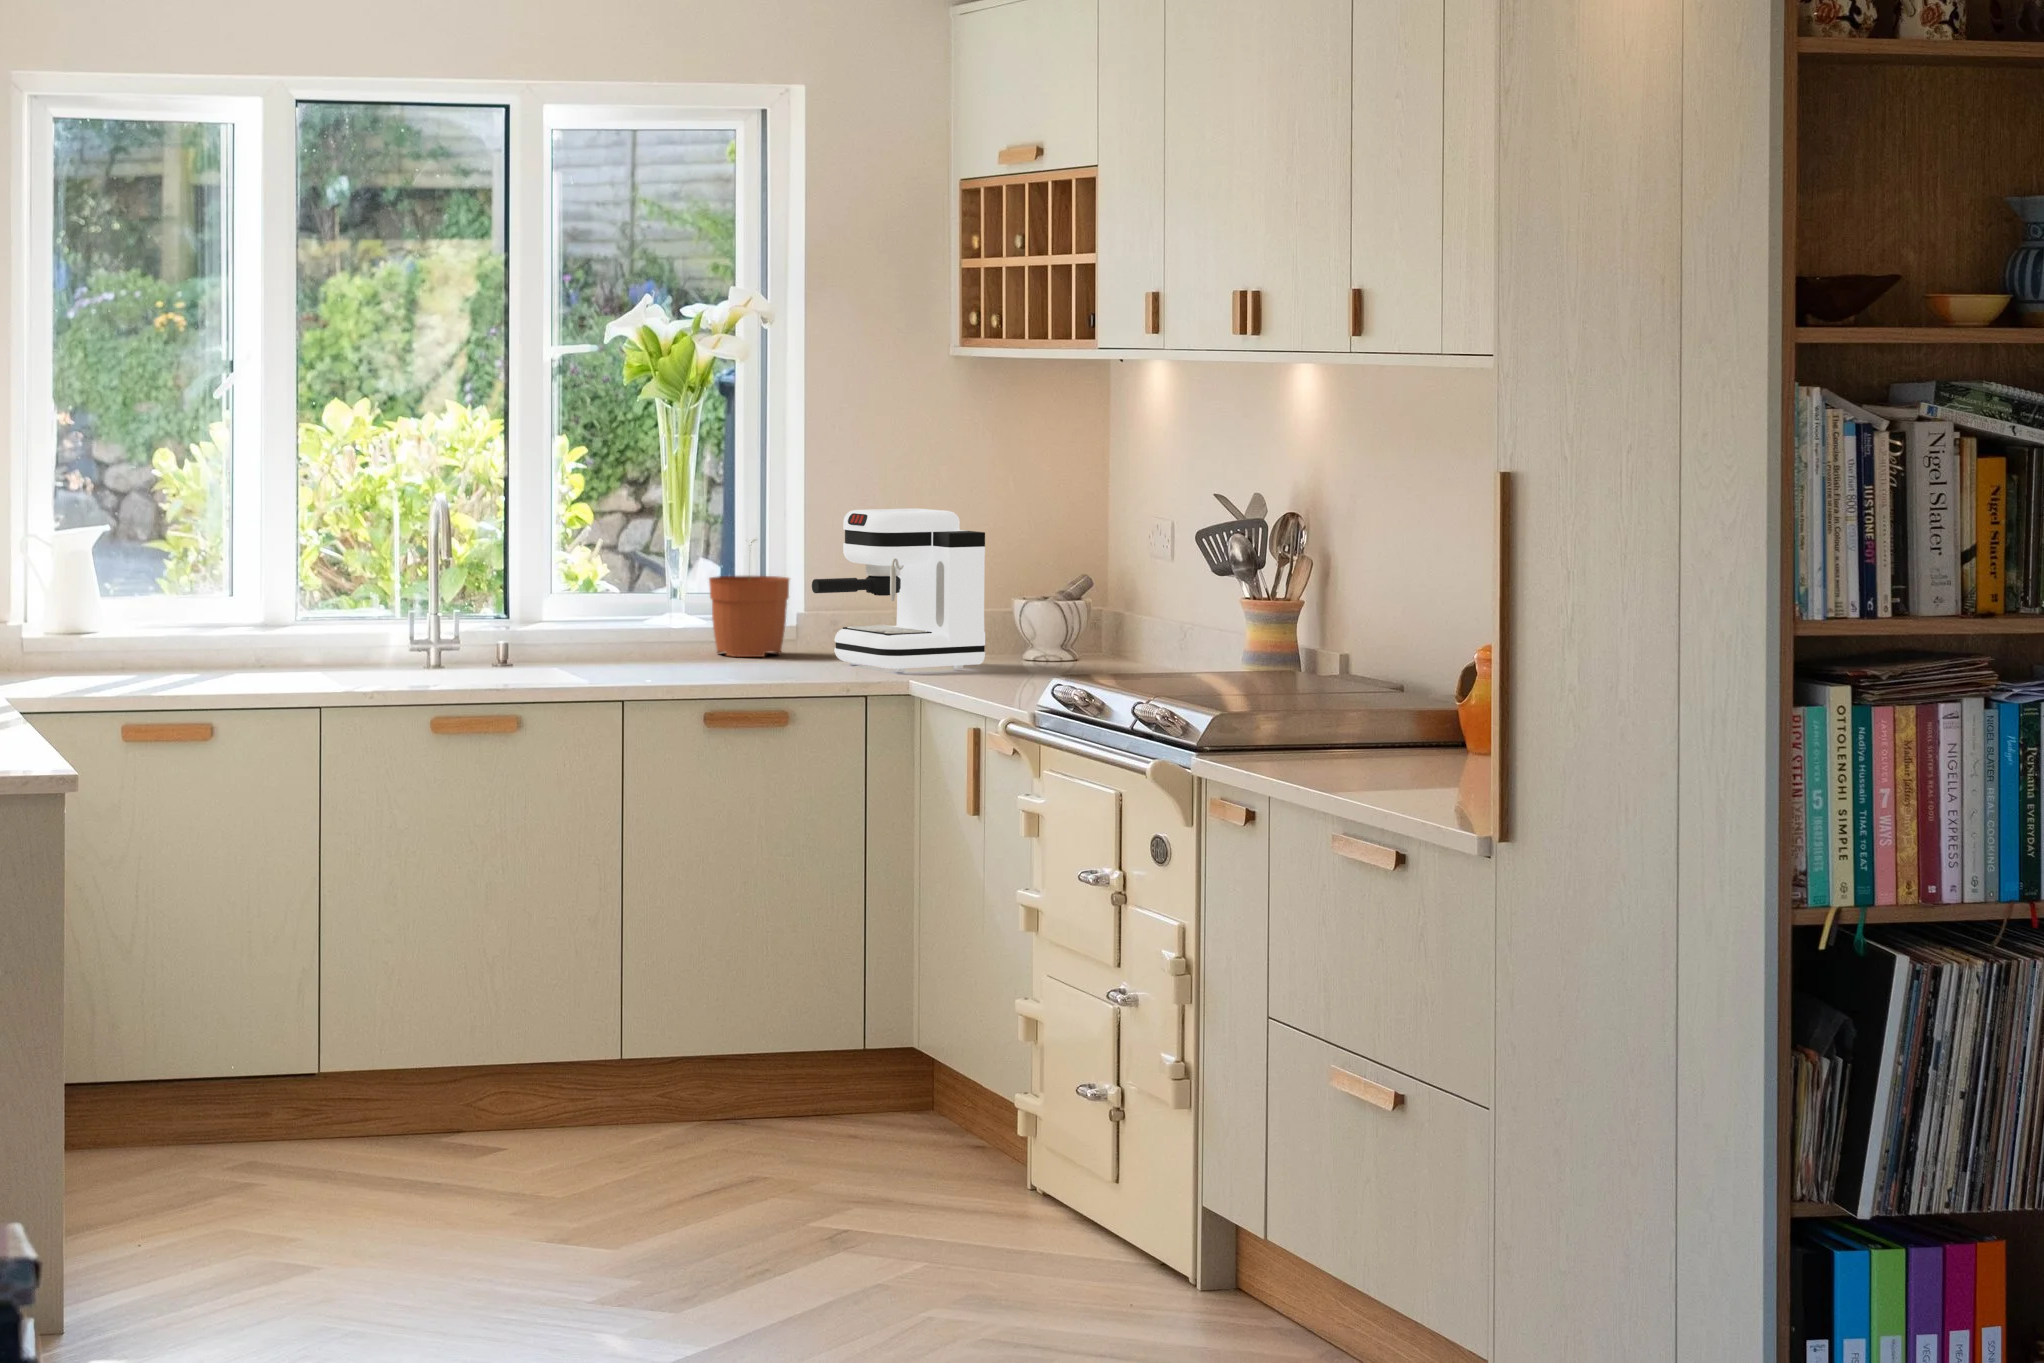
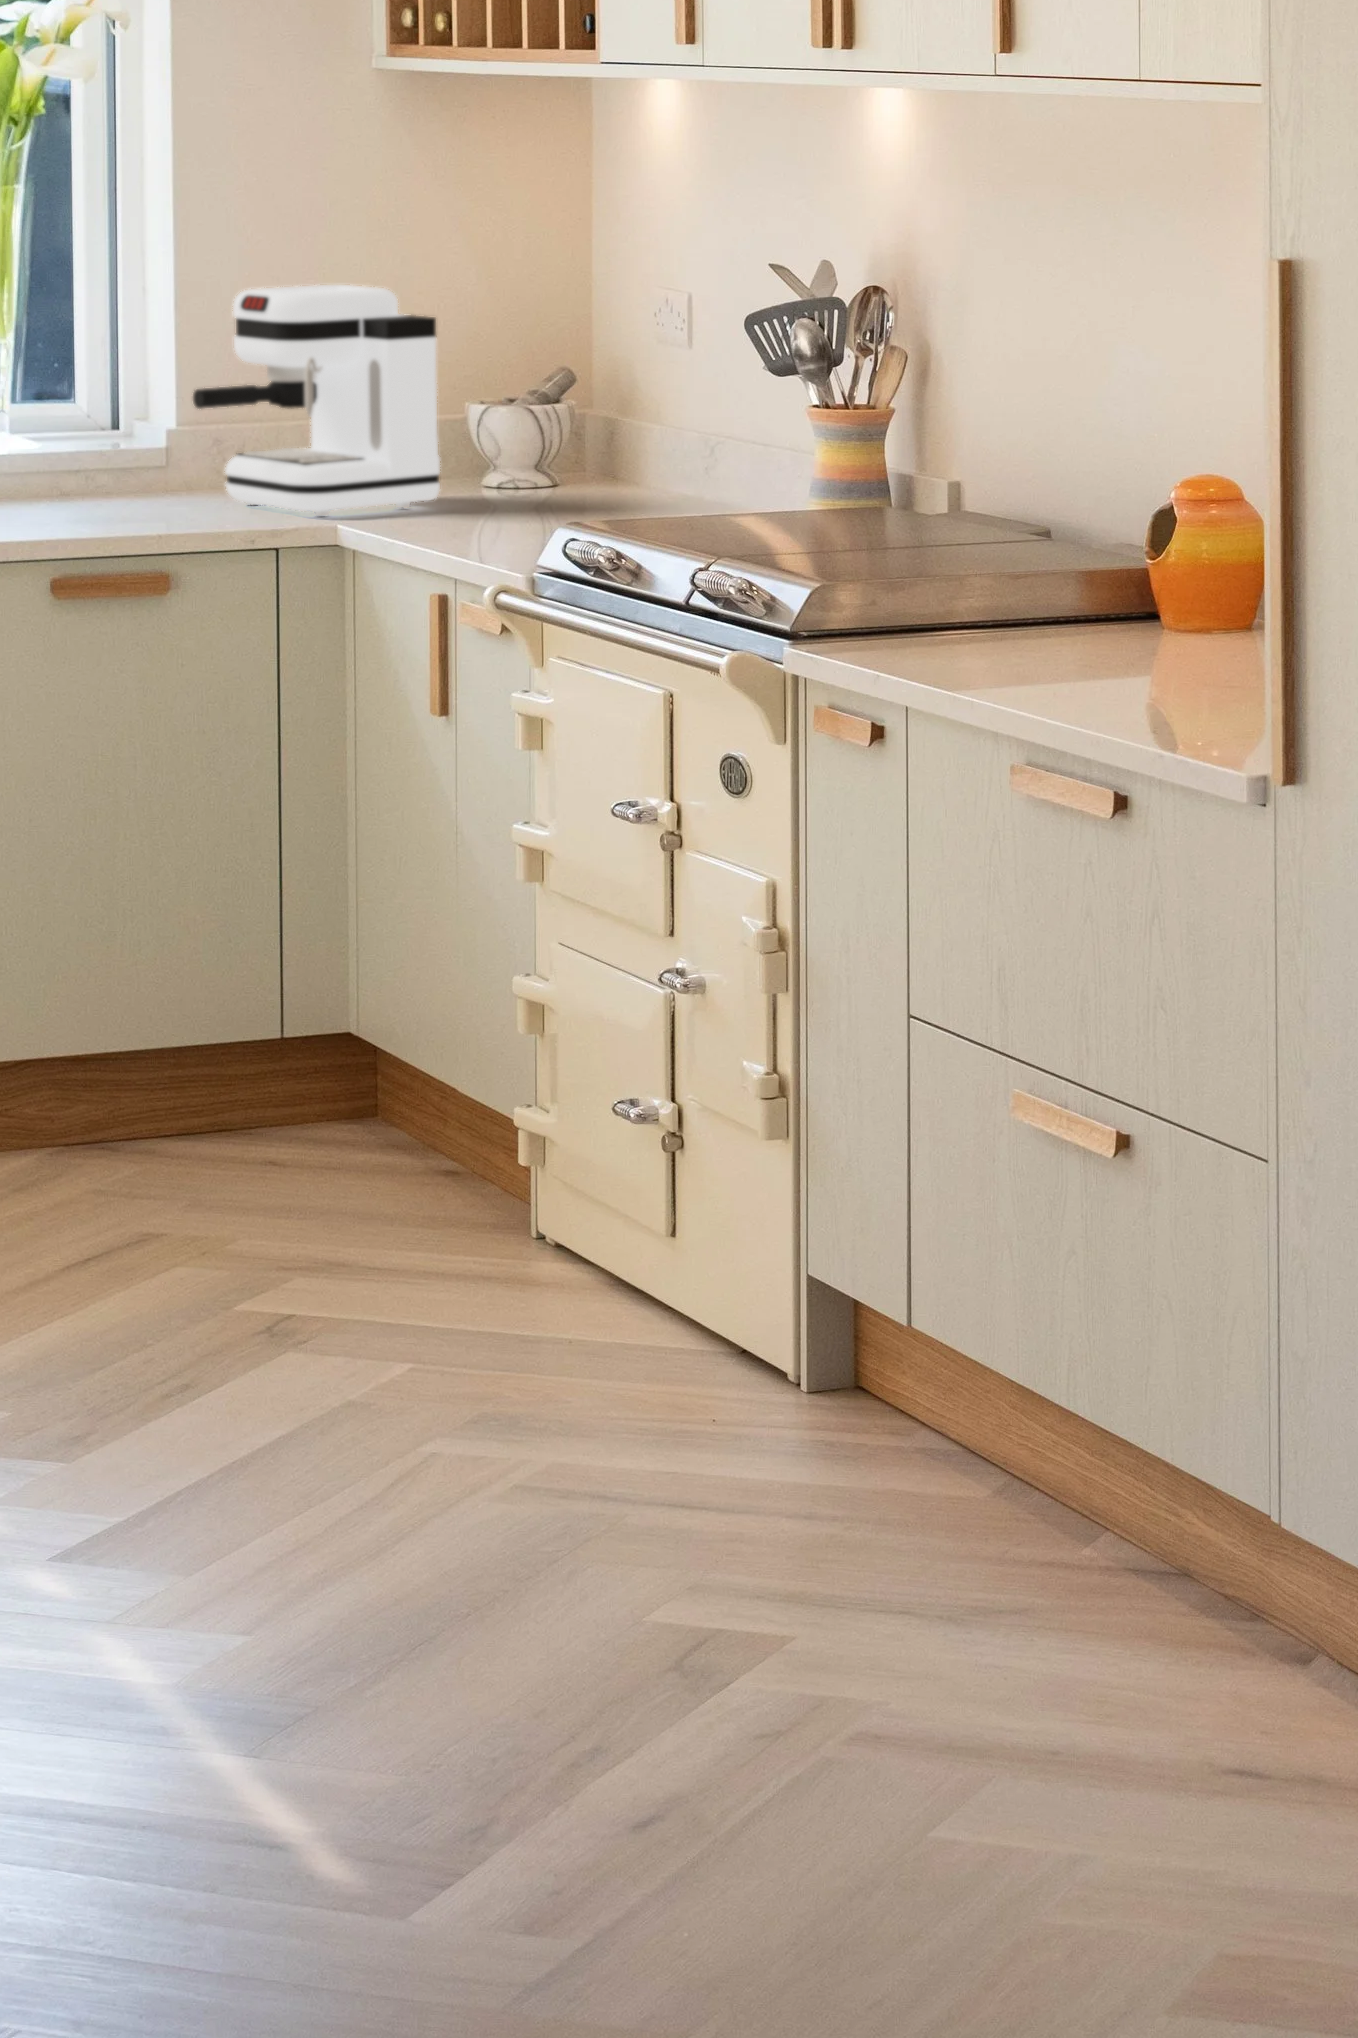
plant pot: present [709,542,789,657] -> none [38,330,156,497]

